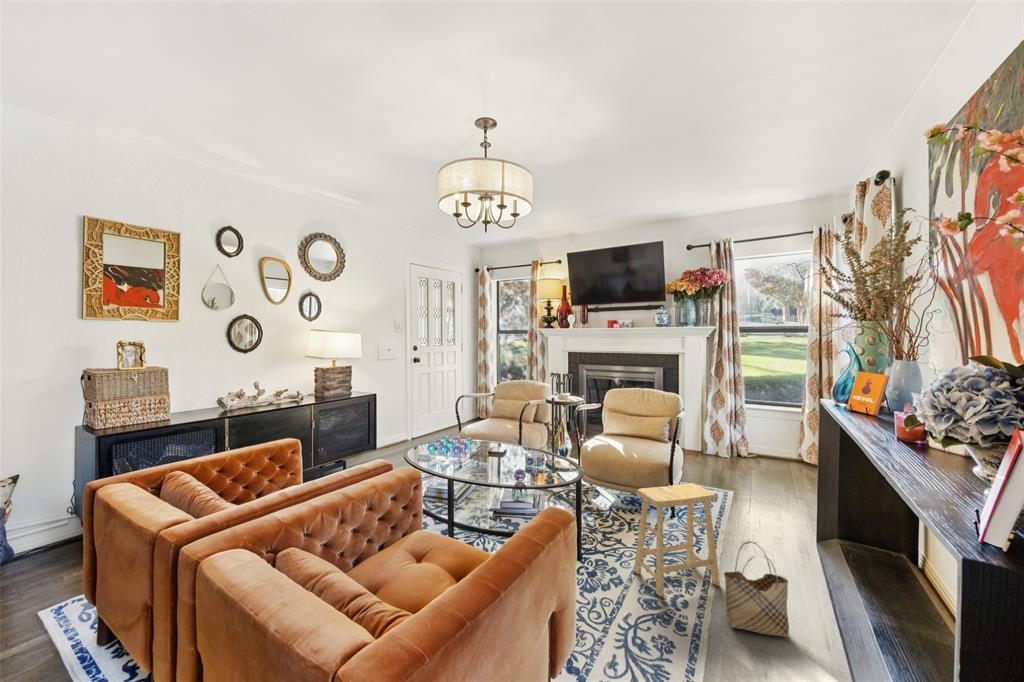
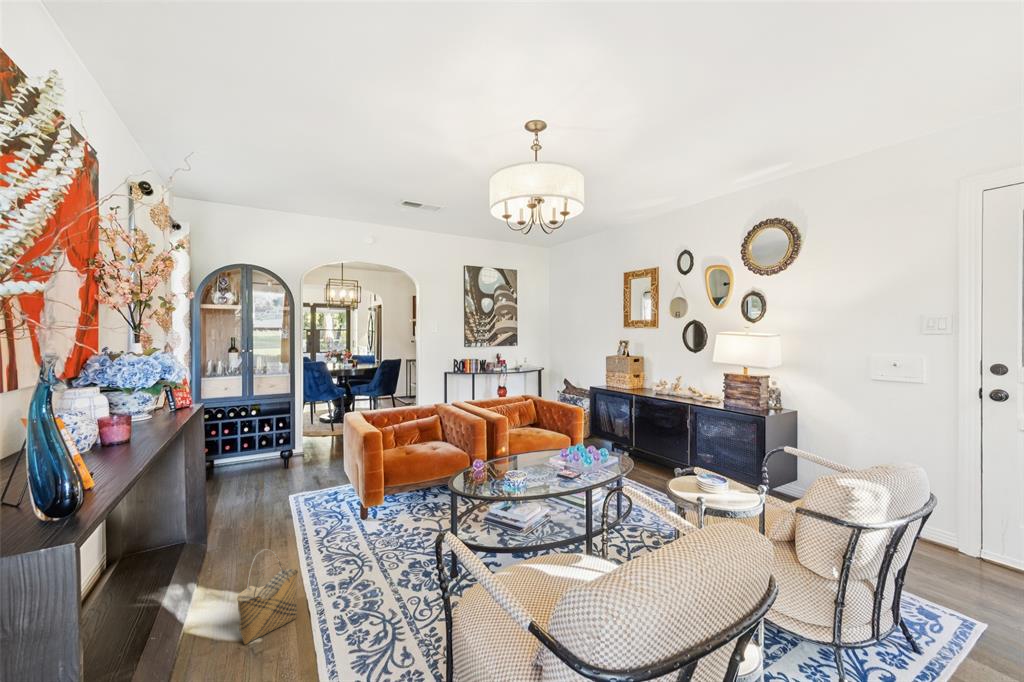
footstool: present [634,483,720,597] -> none [314,510,401,657]

